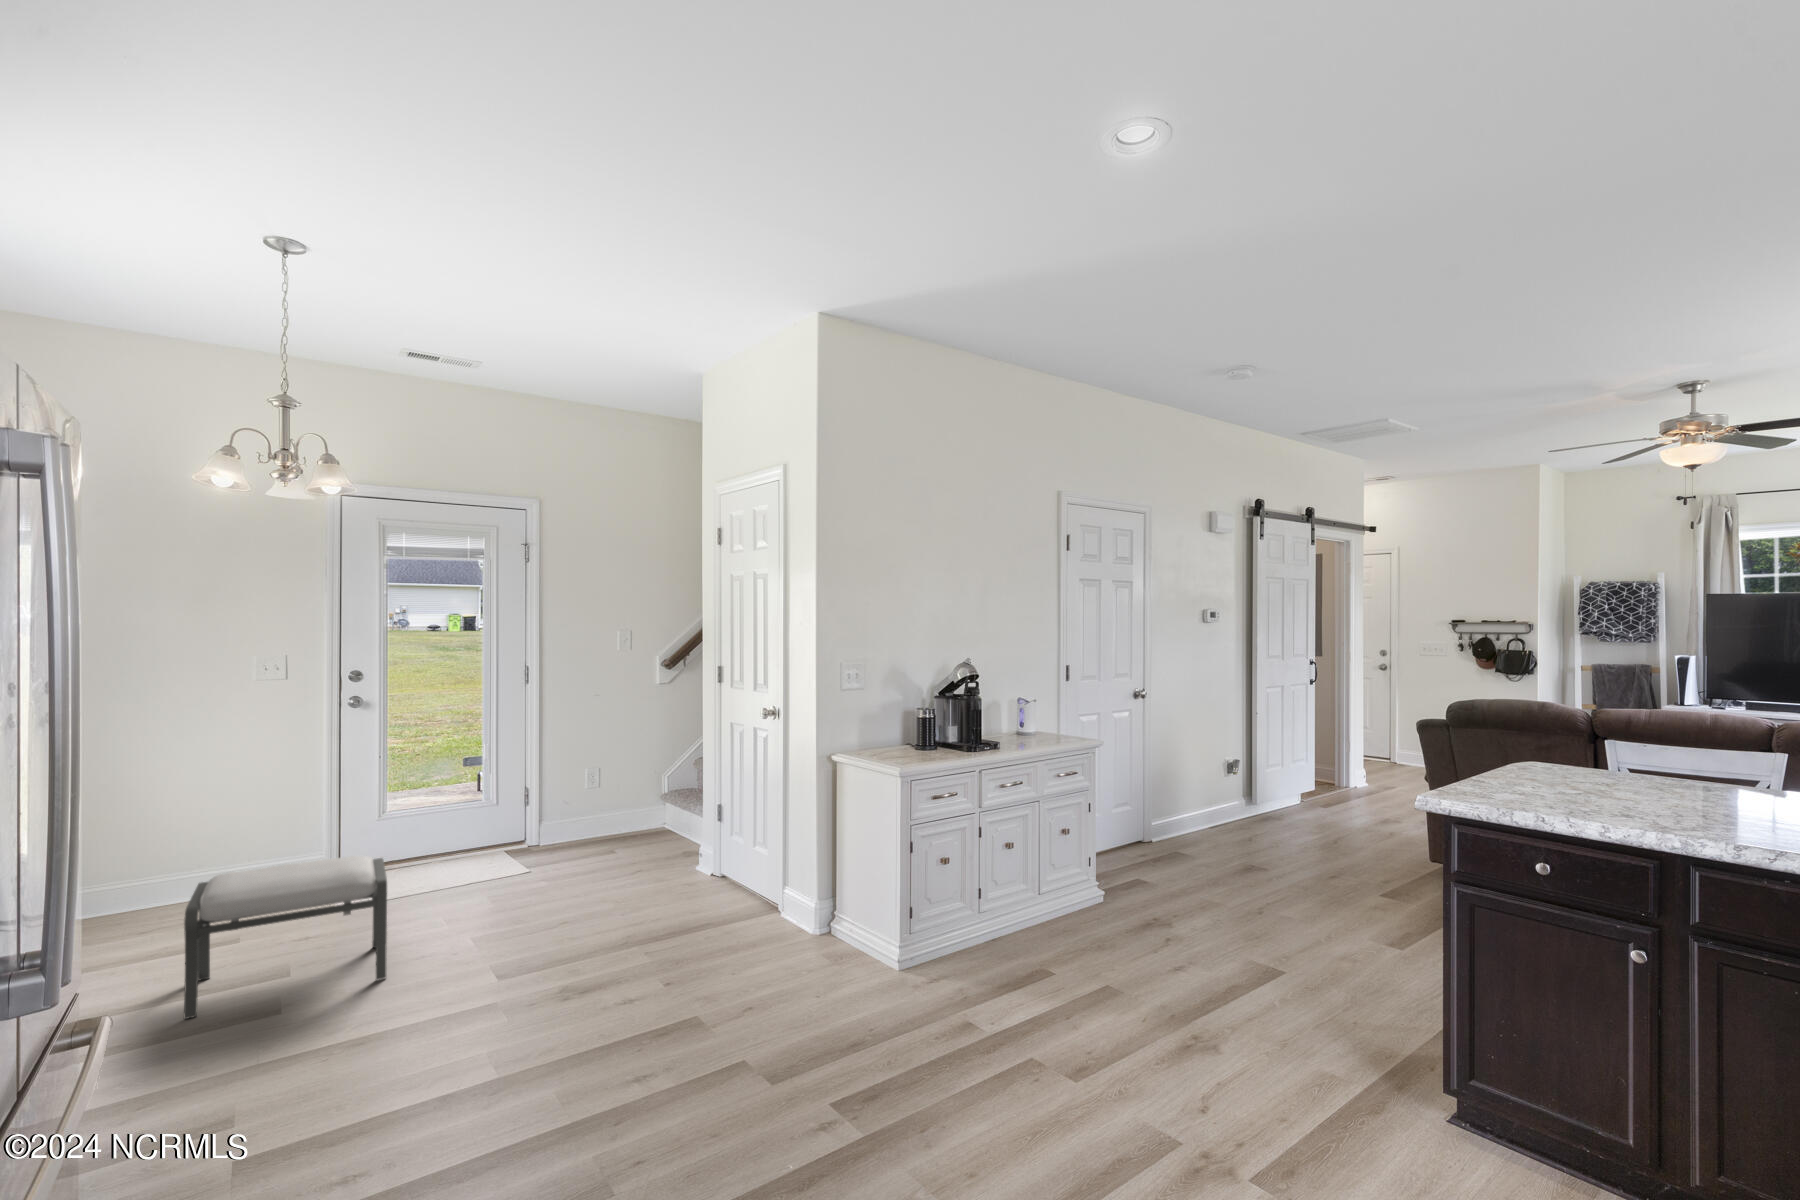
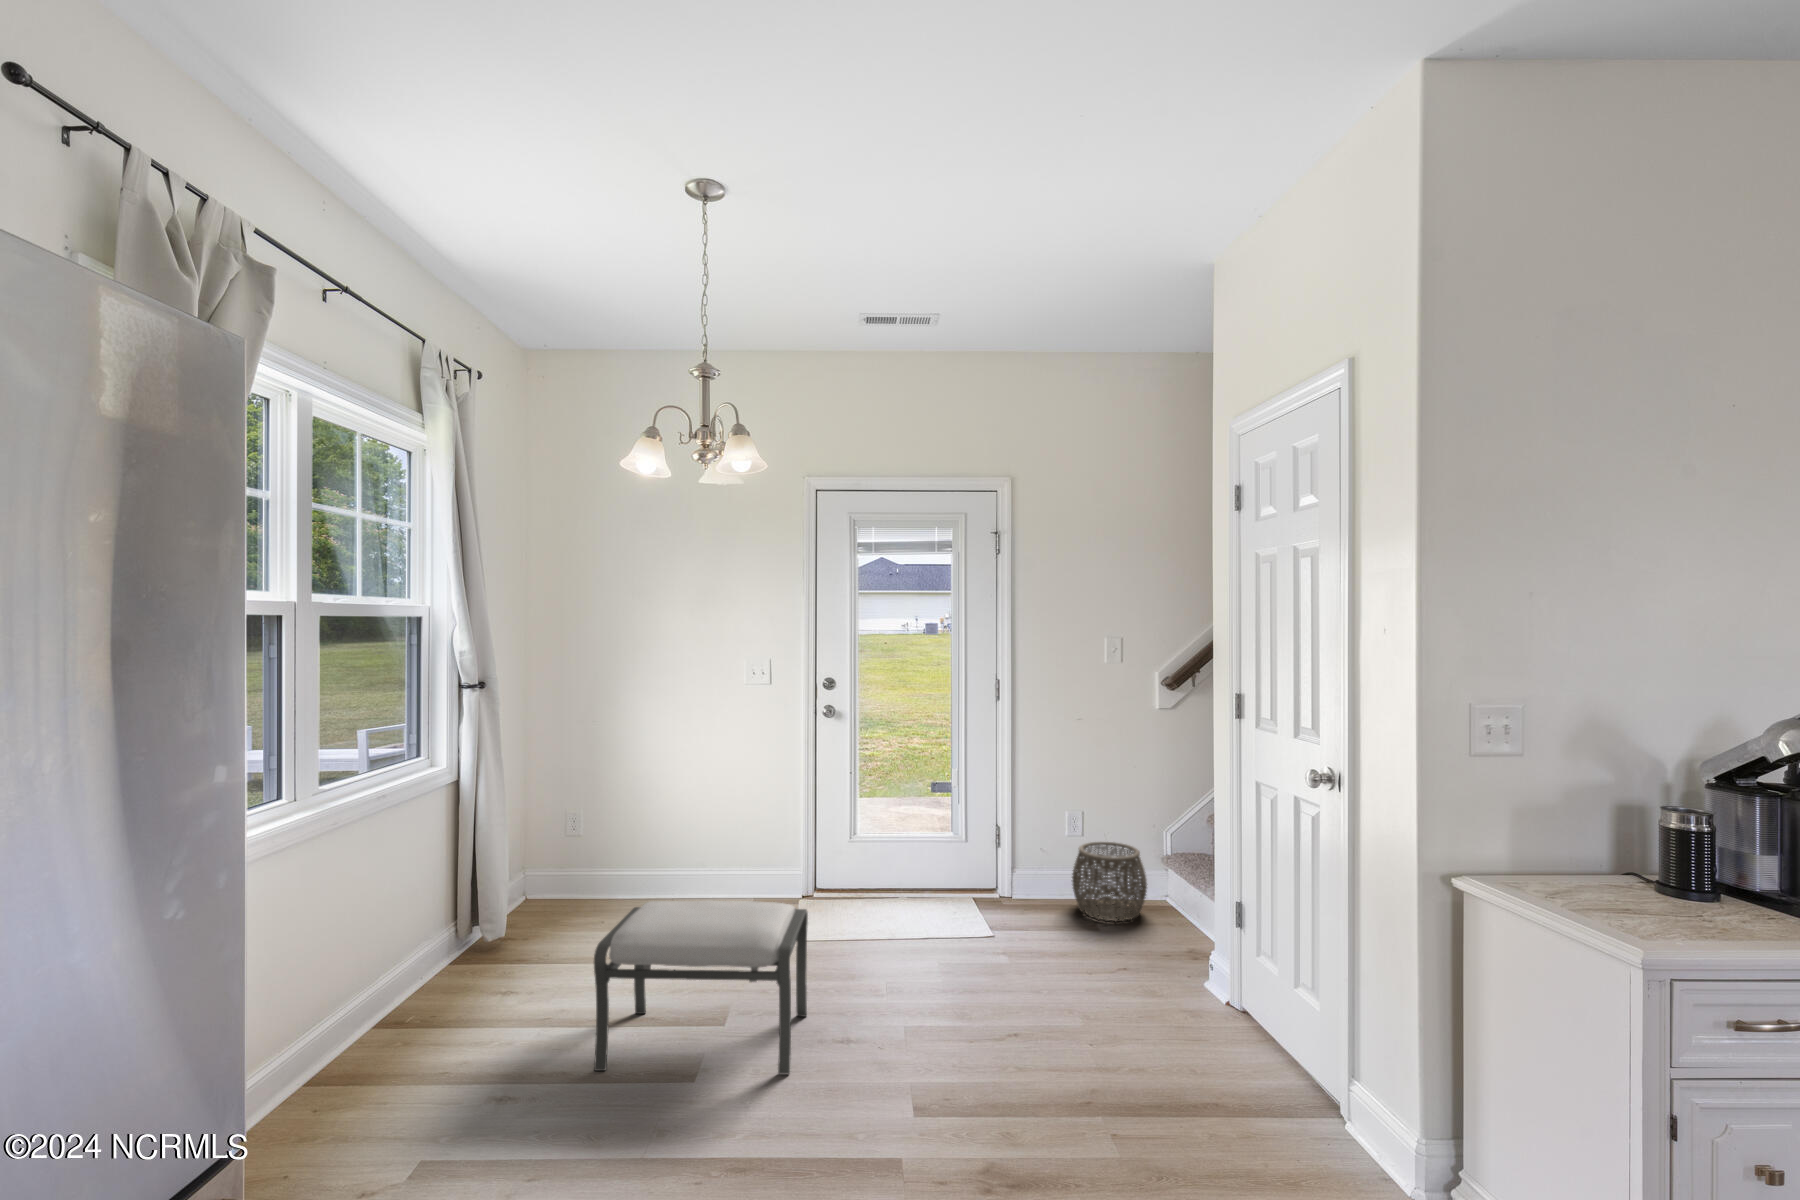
woven basket: none [590,790,650,848] -> present [1072,842,1147,922]

